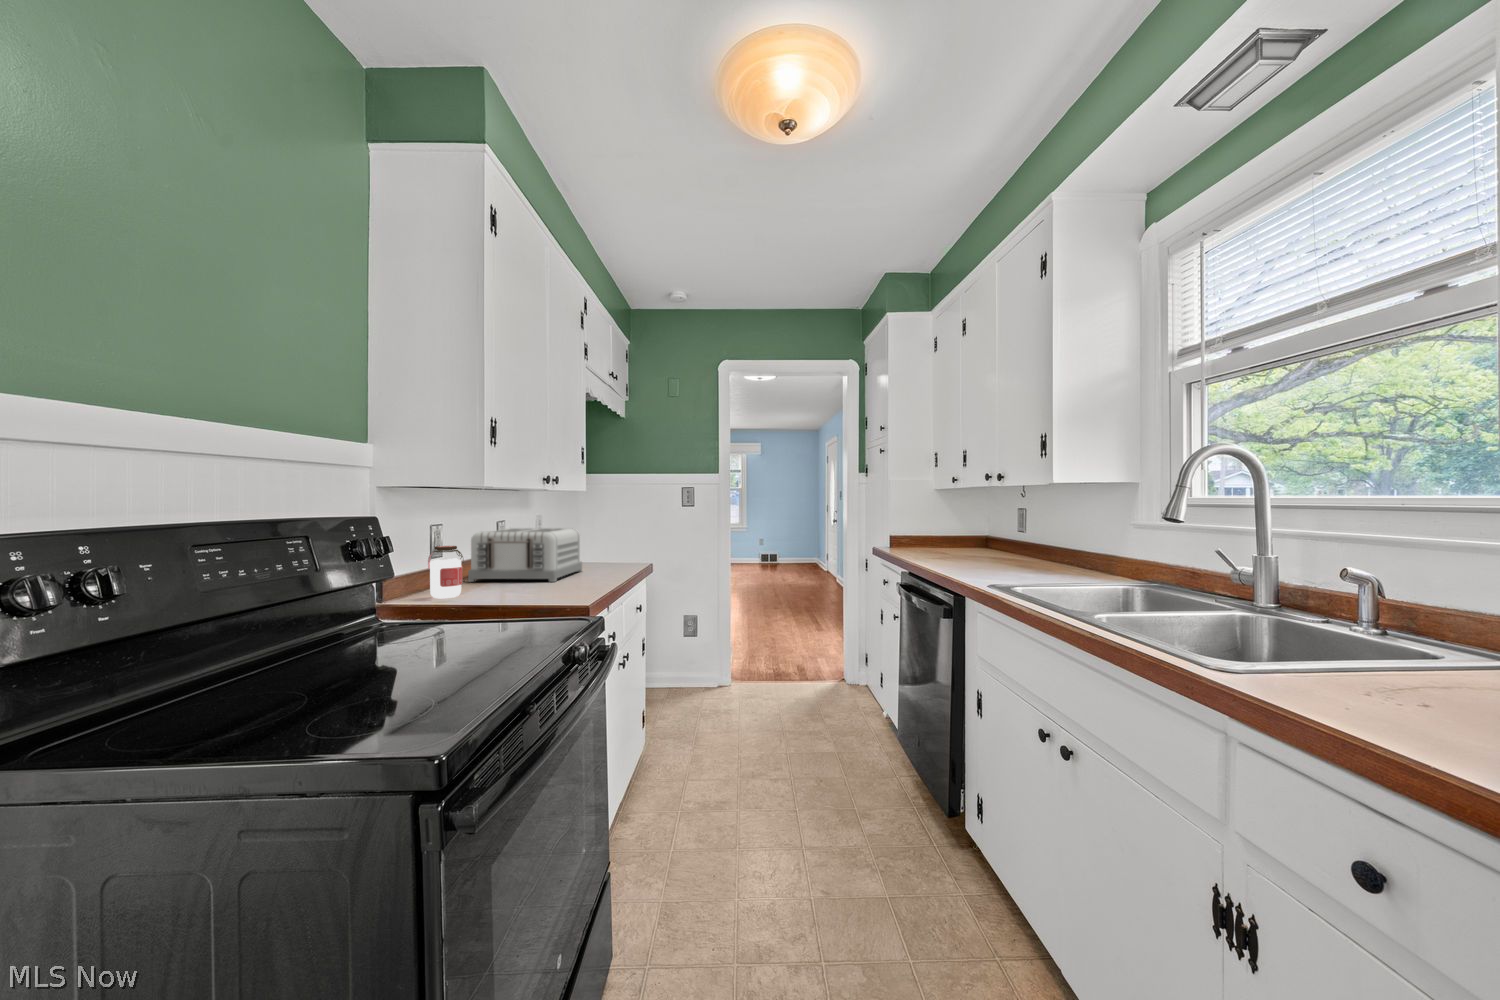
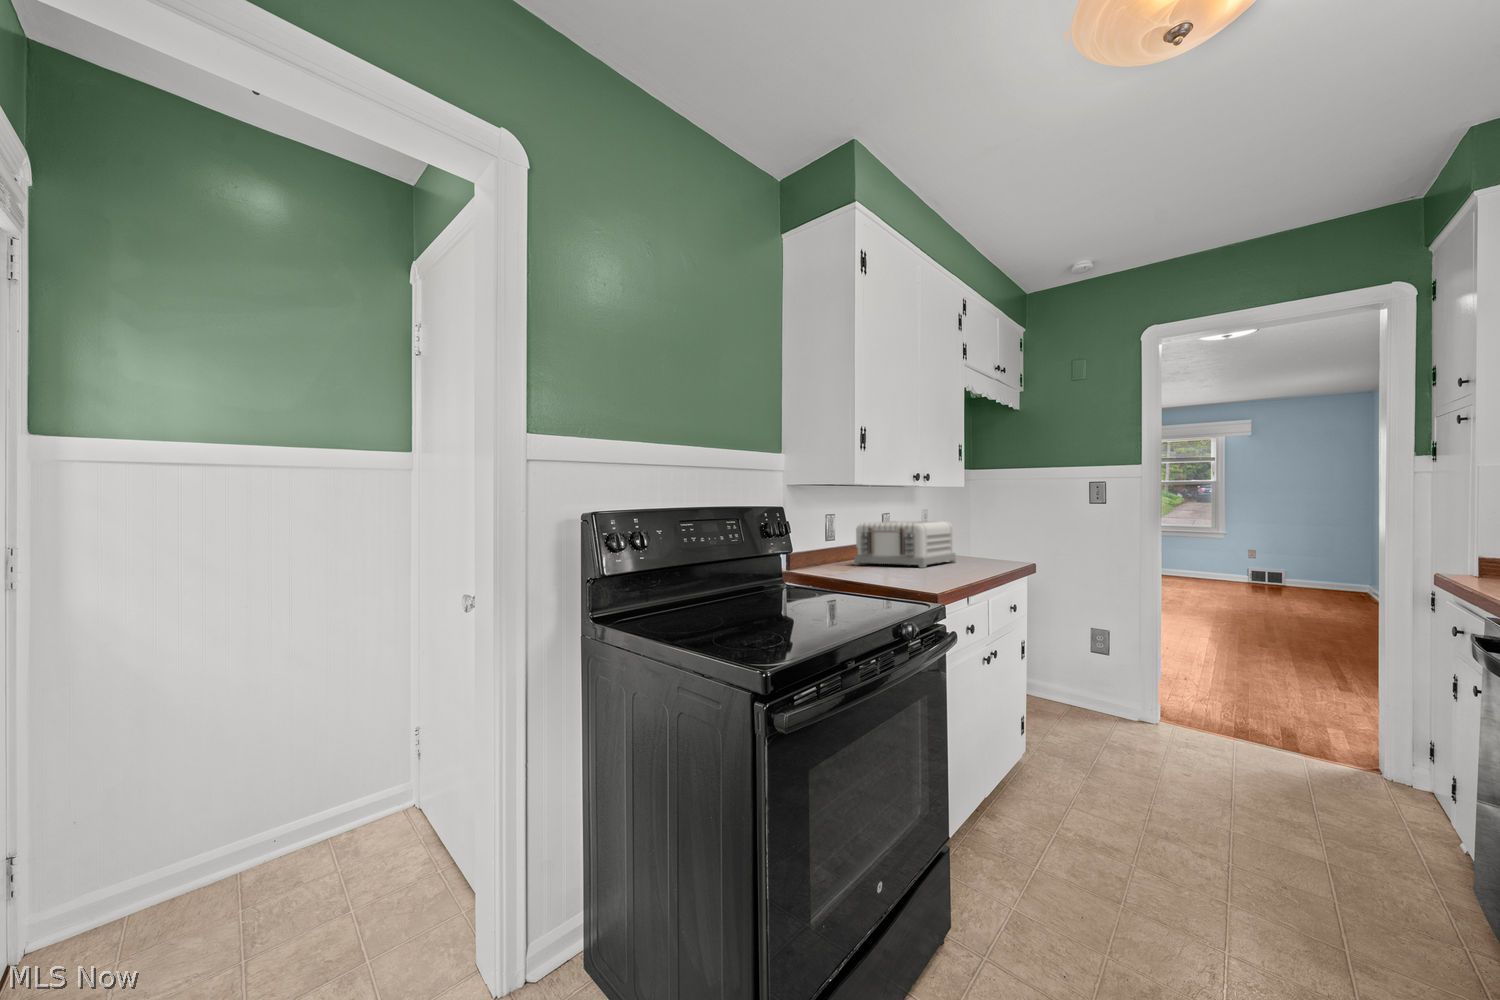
jar: present [428,546,463,598] -> none [819,532,845,574]

